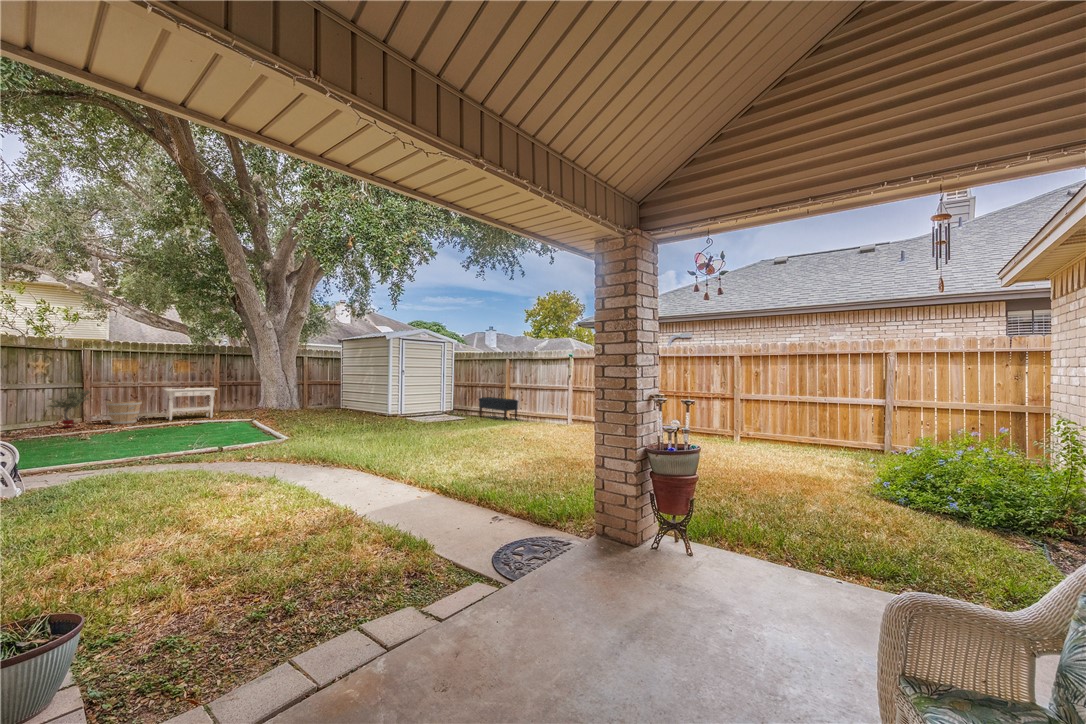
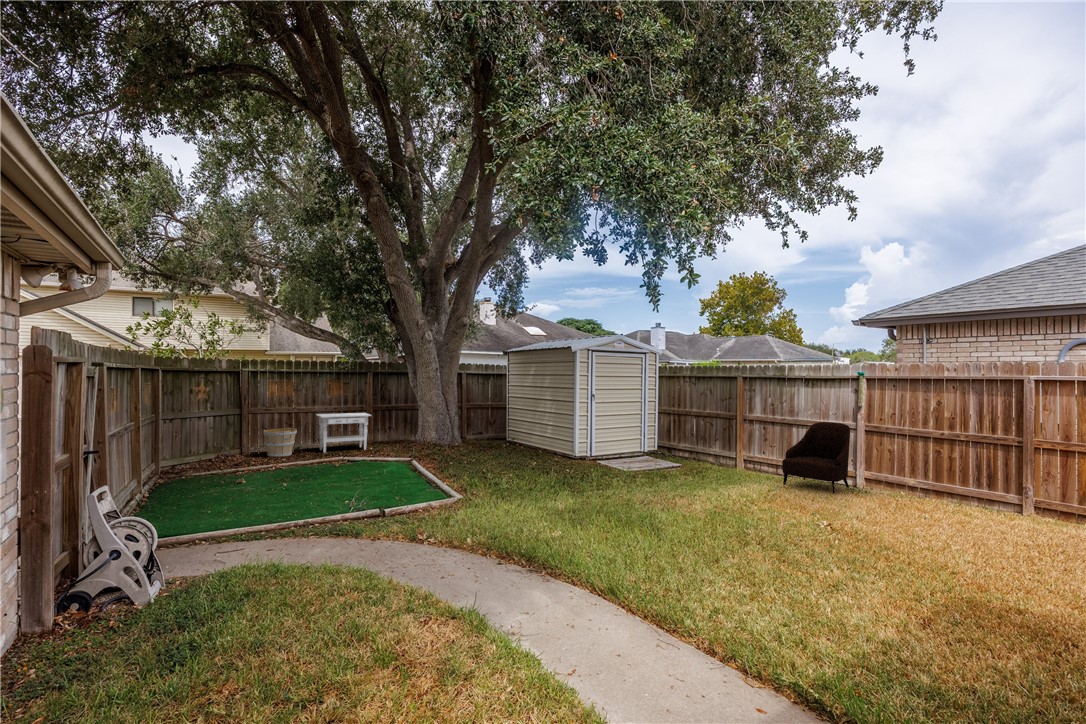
potted tree: present [47,386,90,428] -> none [208,412,248,461]
armchair: none [524,386,564,428] -> present [782,422,850,494]
bench: present [479,397,518,421] -> none [695,433,761,473]

